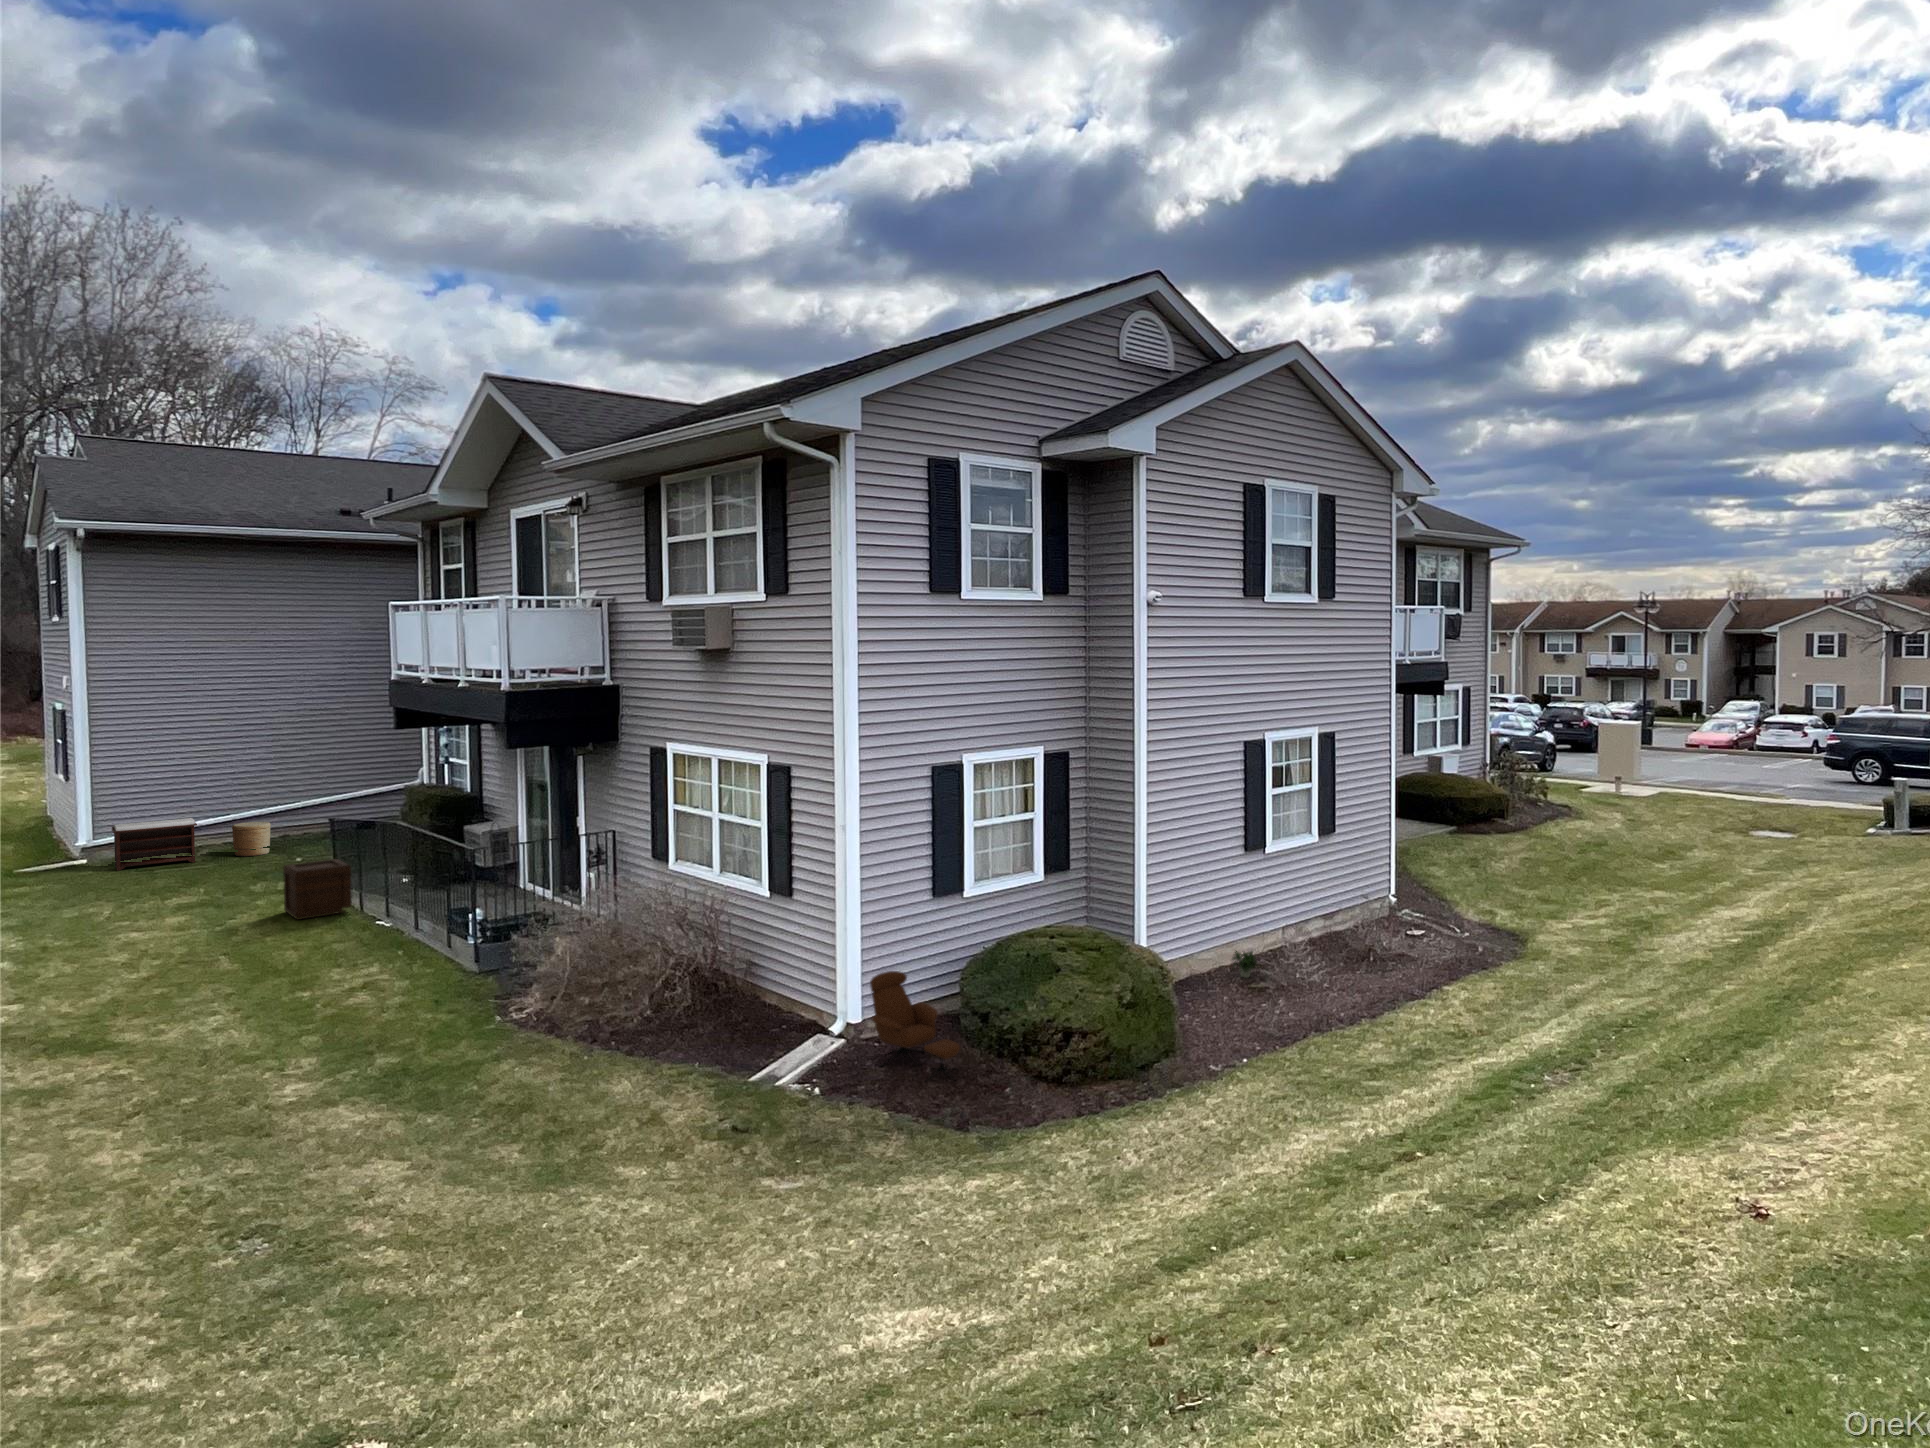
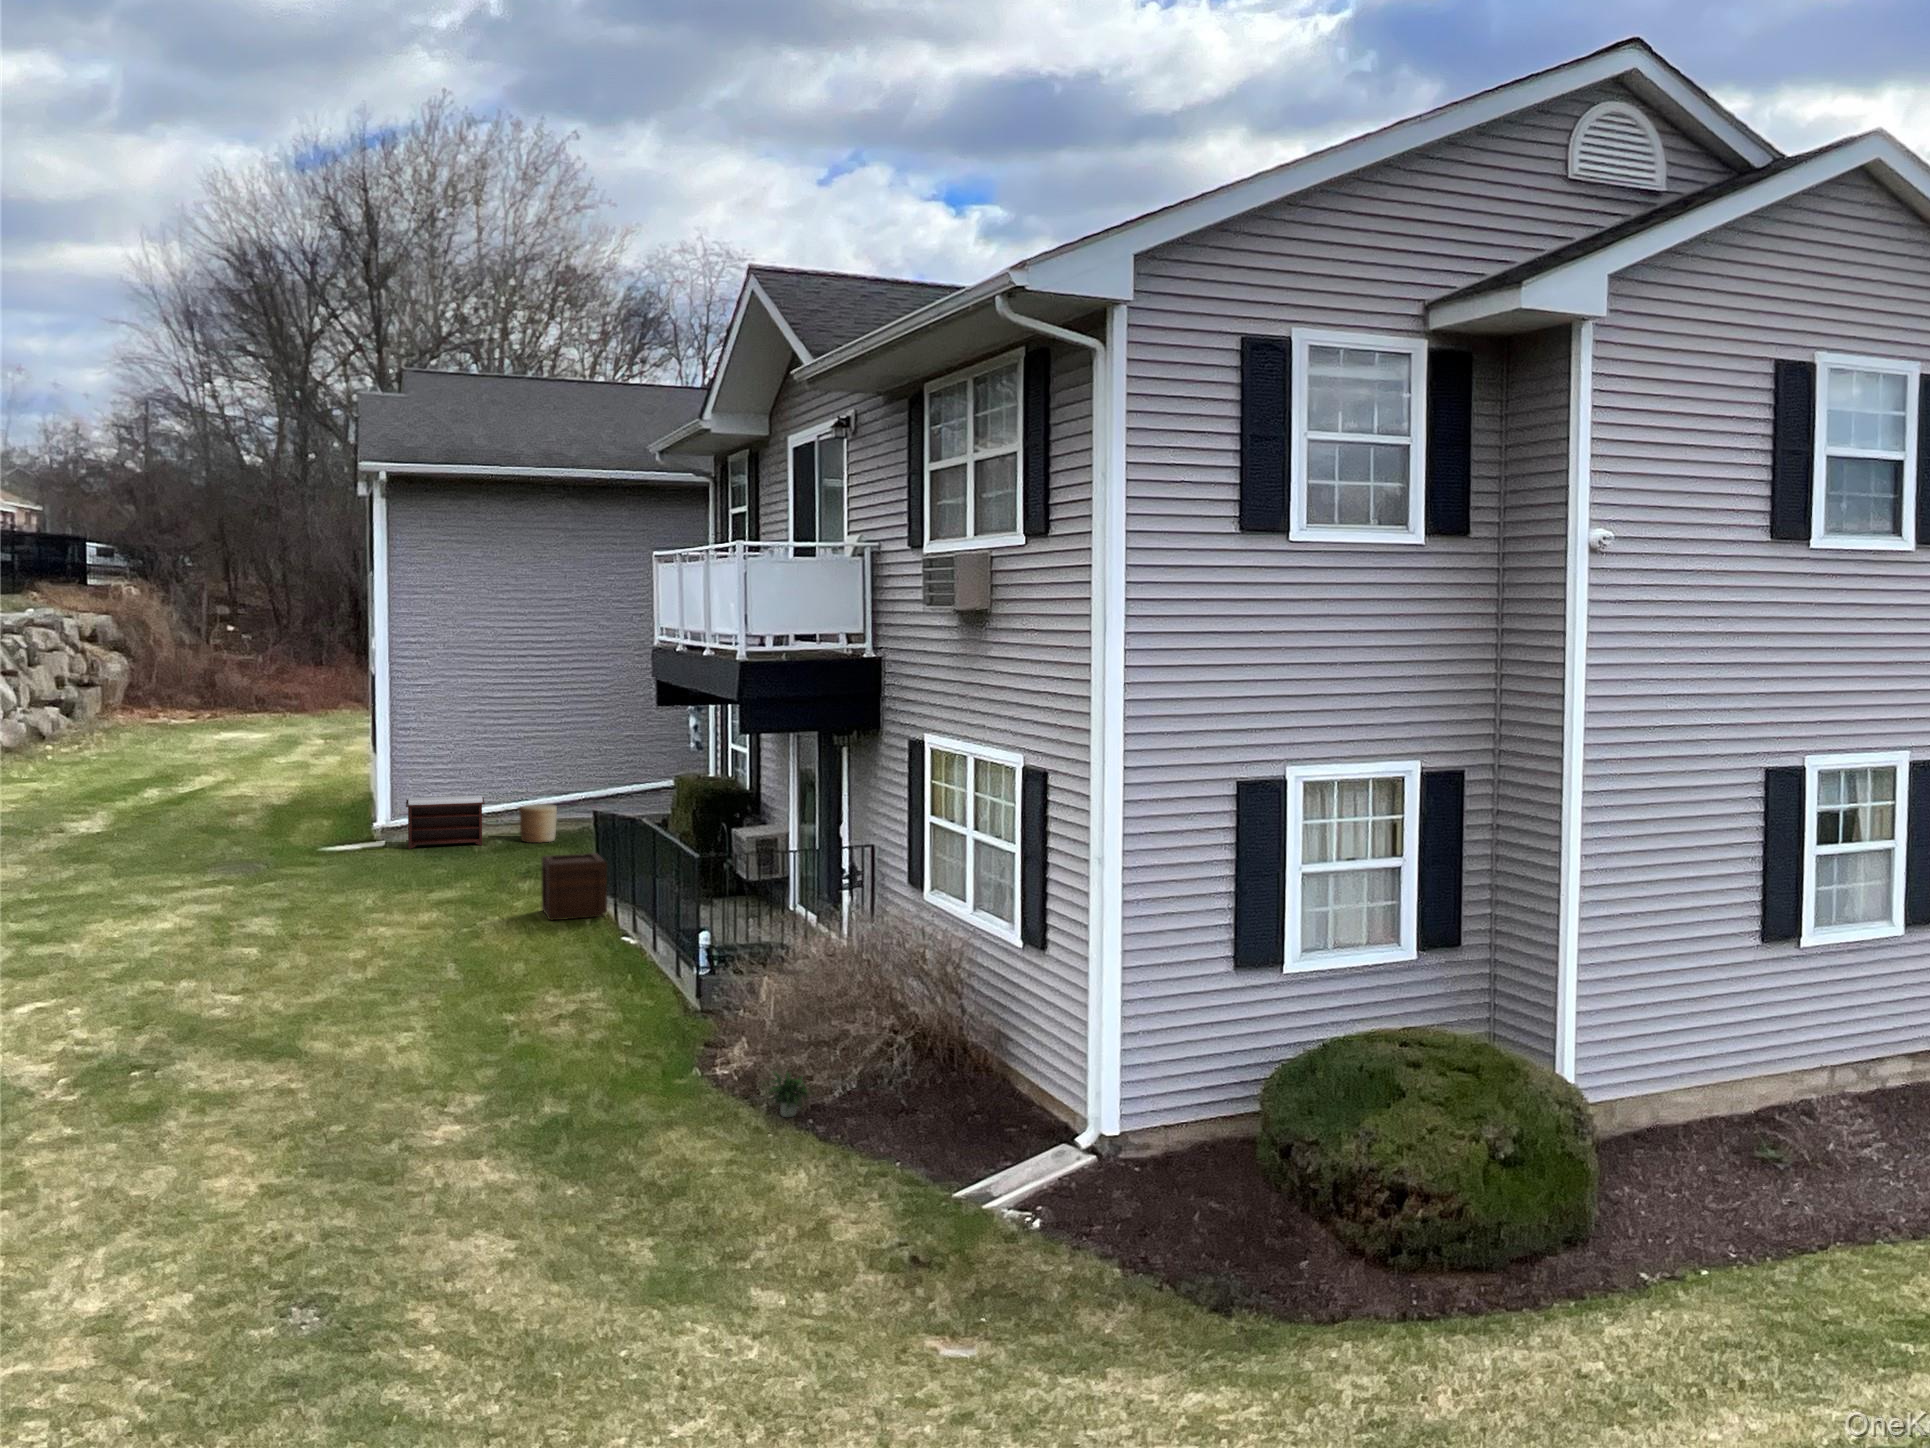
potted plant: present [1232,951,1261,978] -> present [770,1072,808,1117]
lounge chair: present [870,971,960,1079] -> none [1129,1065,1245,1236]

